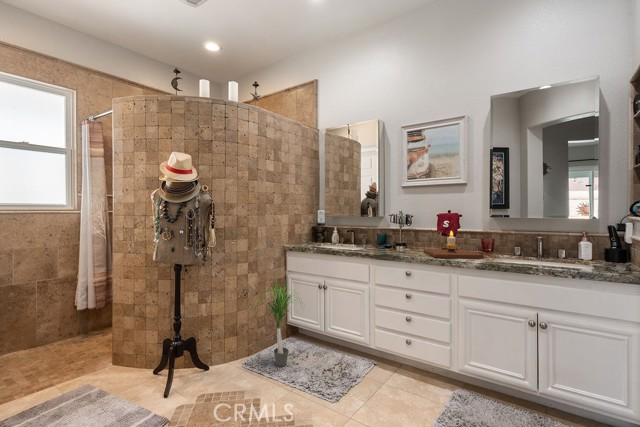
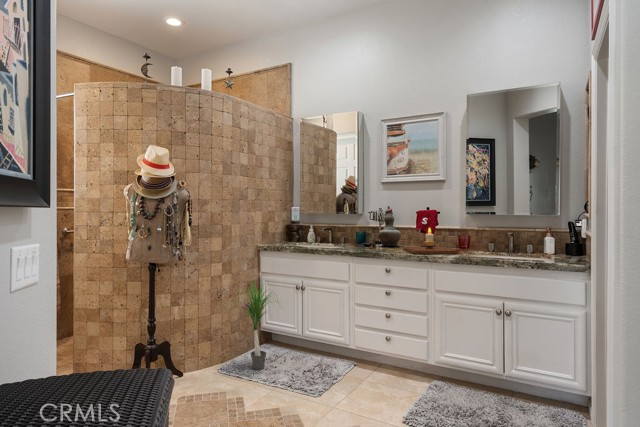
decorative vase: none [398,208,421,248] -> present [378,206,401,246]

